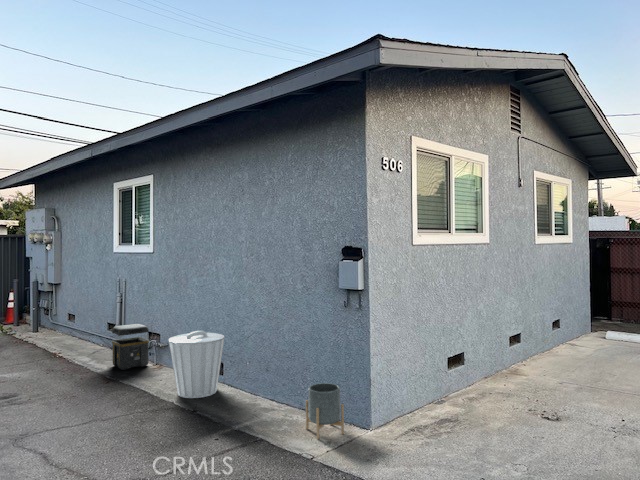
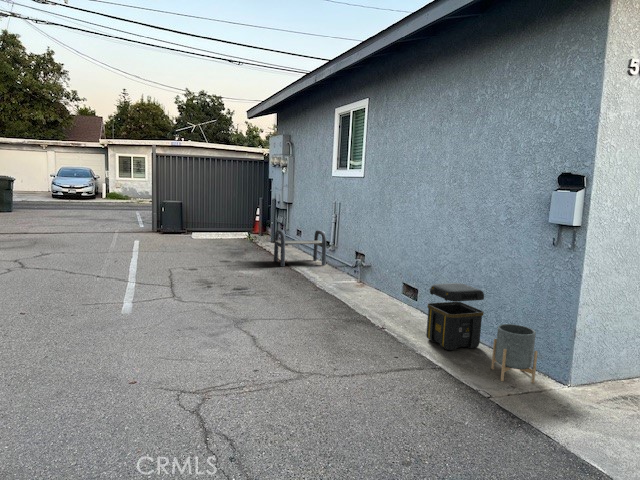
bench: none [44,312,111,361] -> present [274,230,326,266]
toolbox: present [112,324,149,370] -> present [426,283,484,350]
trash can: present [169,331,224,398] -> none [367,254,421,318]

